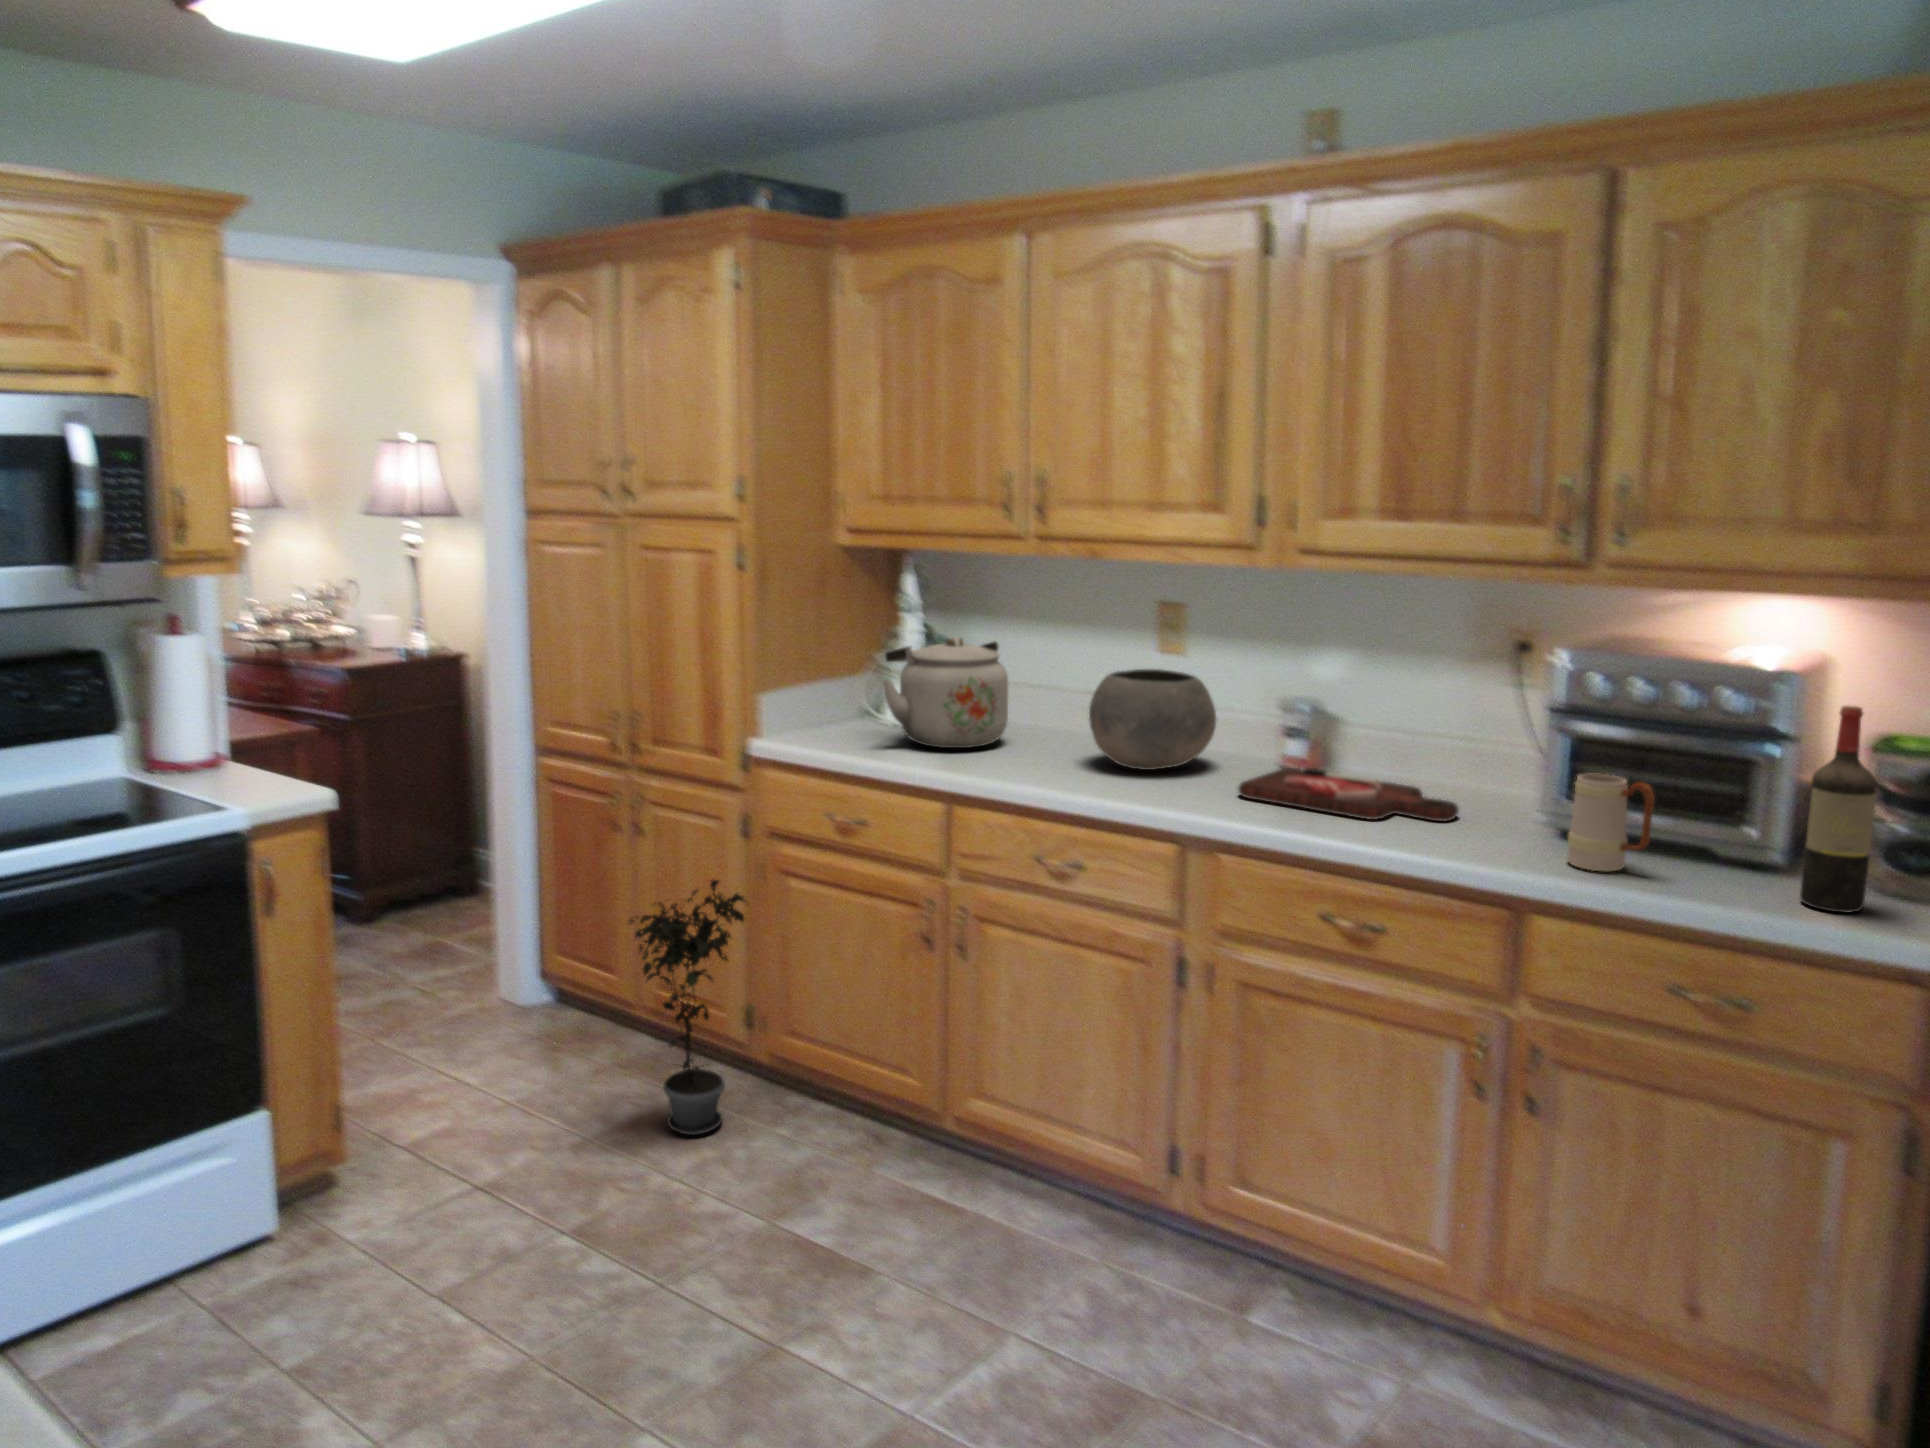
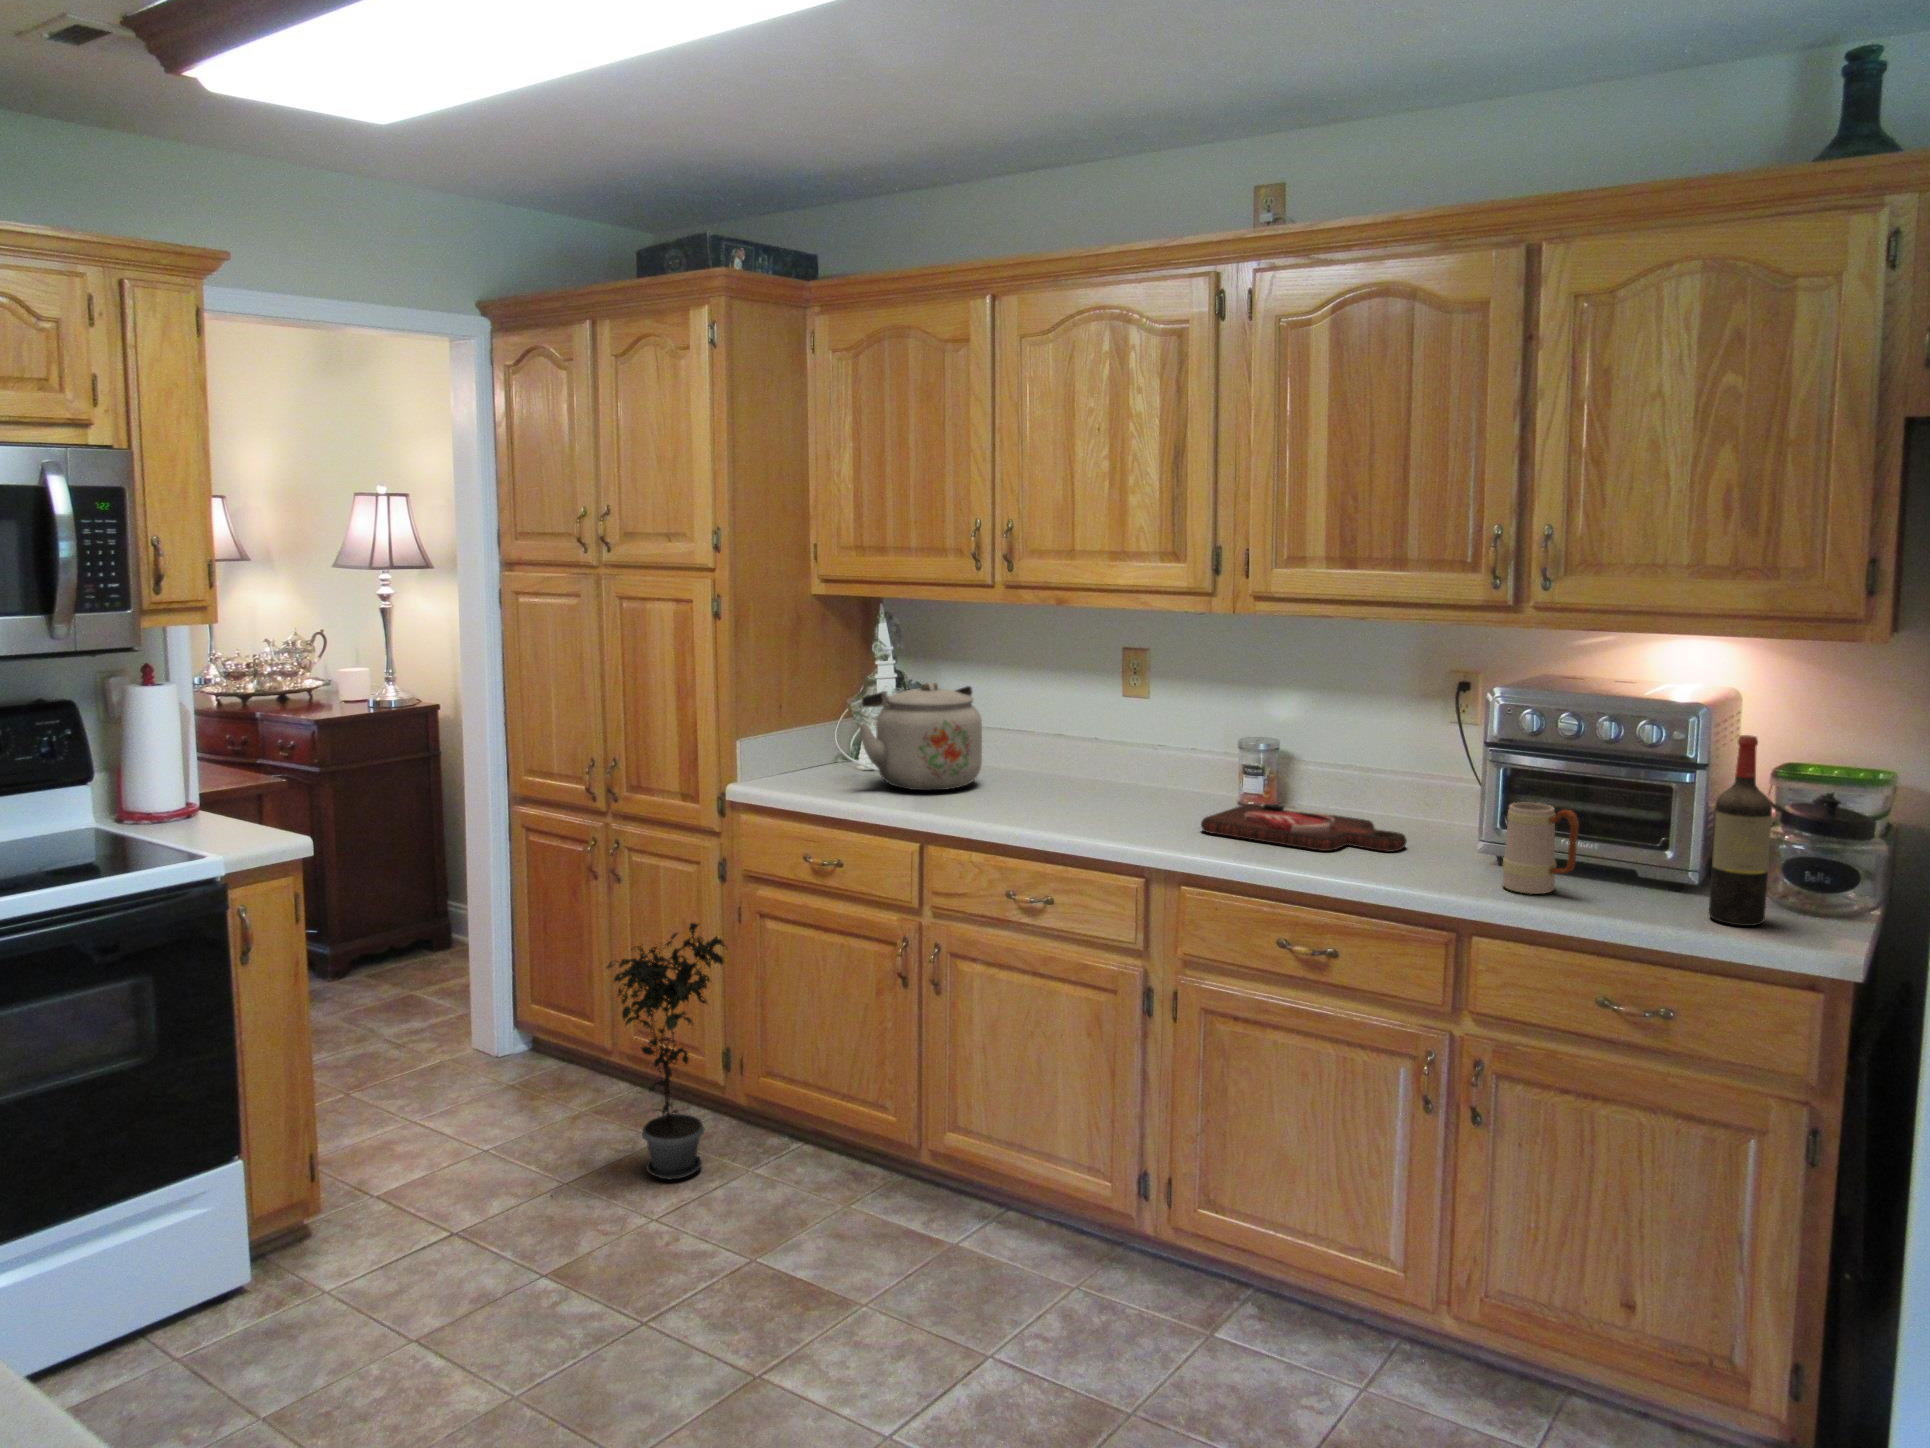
bowl: present [1089,669,1216,770] -> none [1059,711,1182,808]

